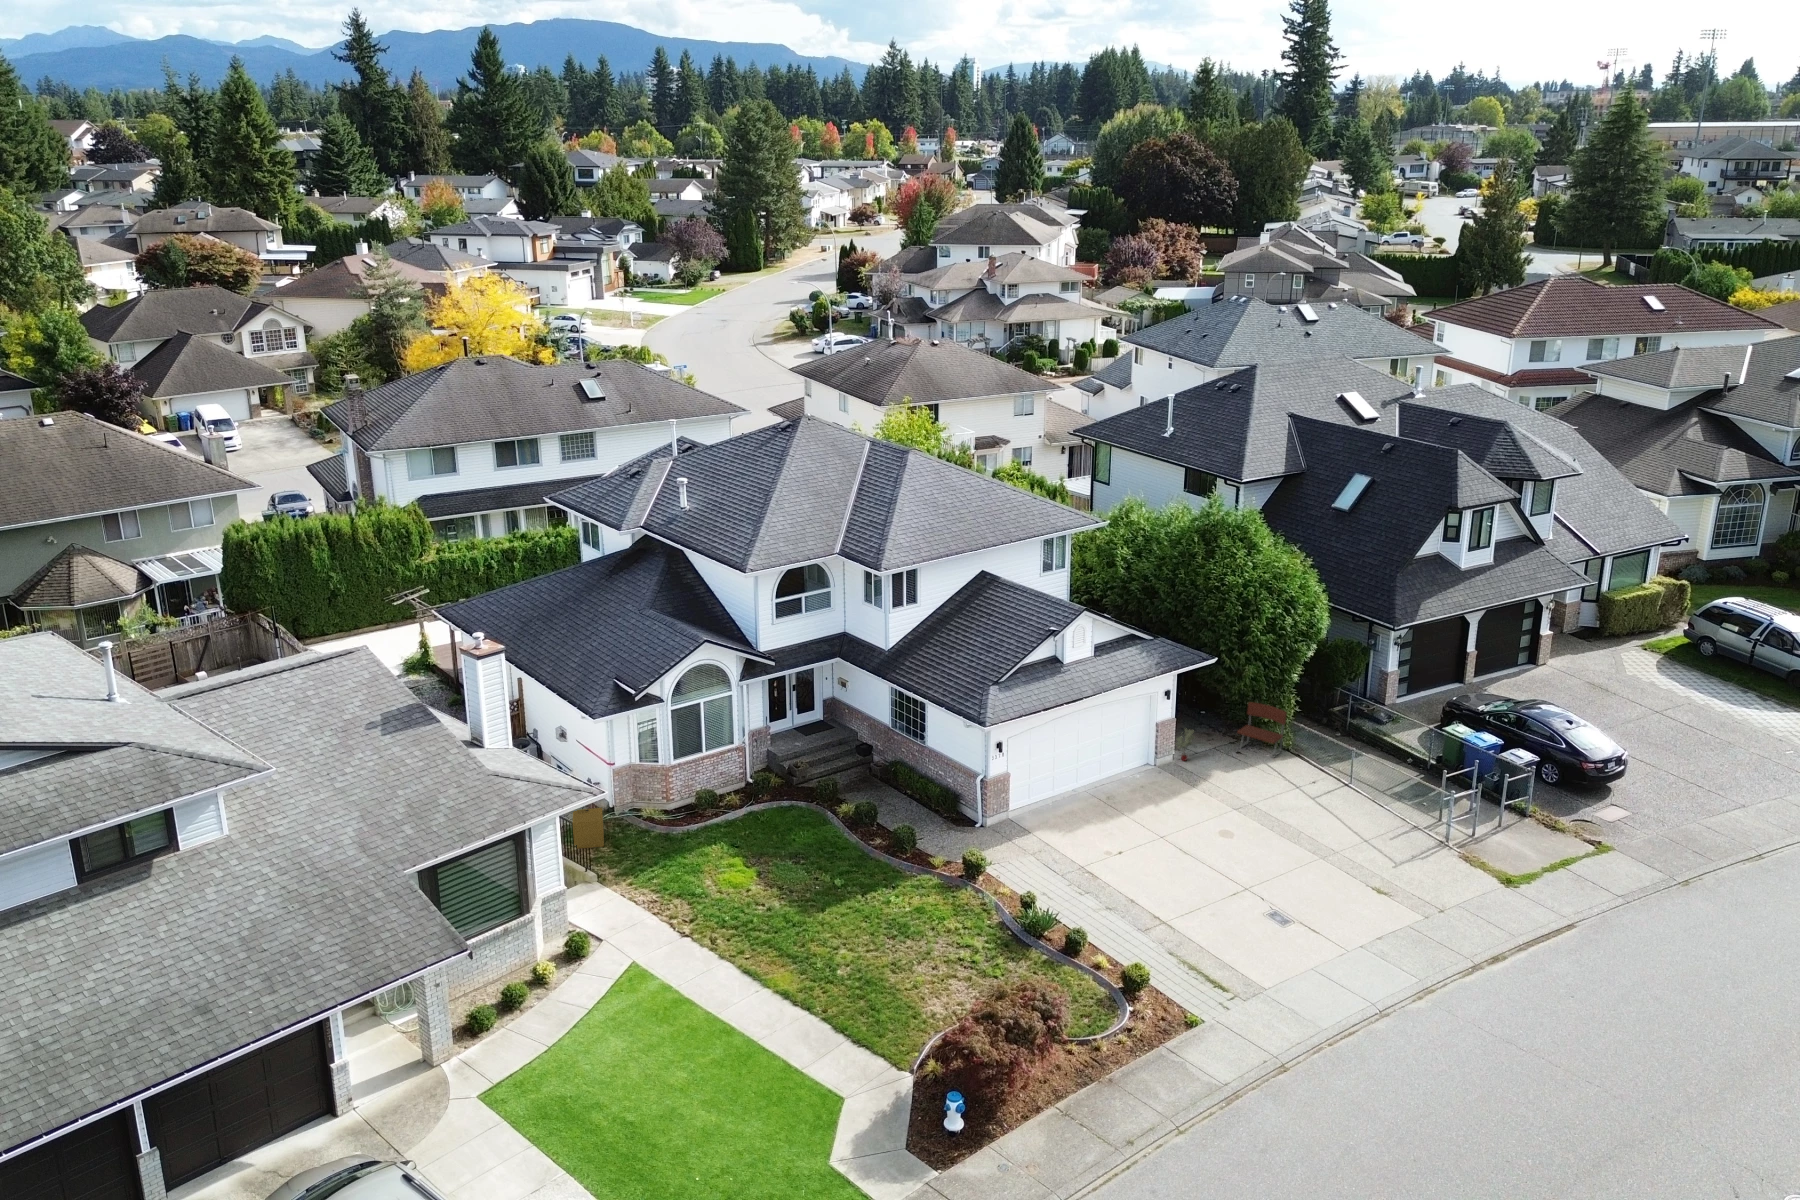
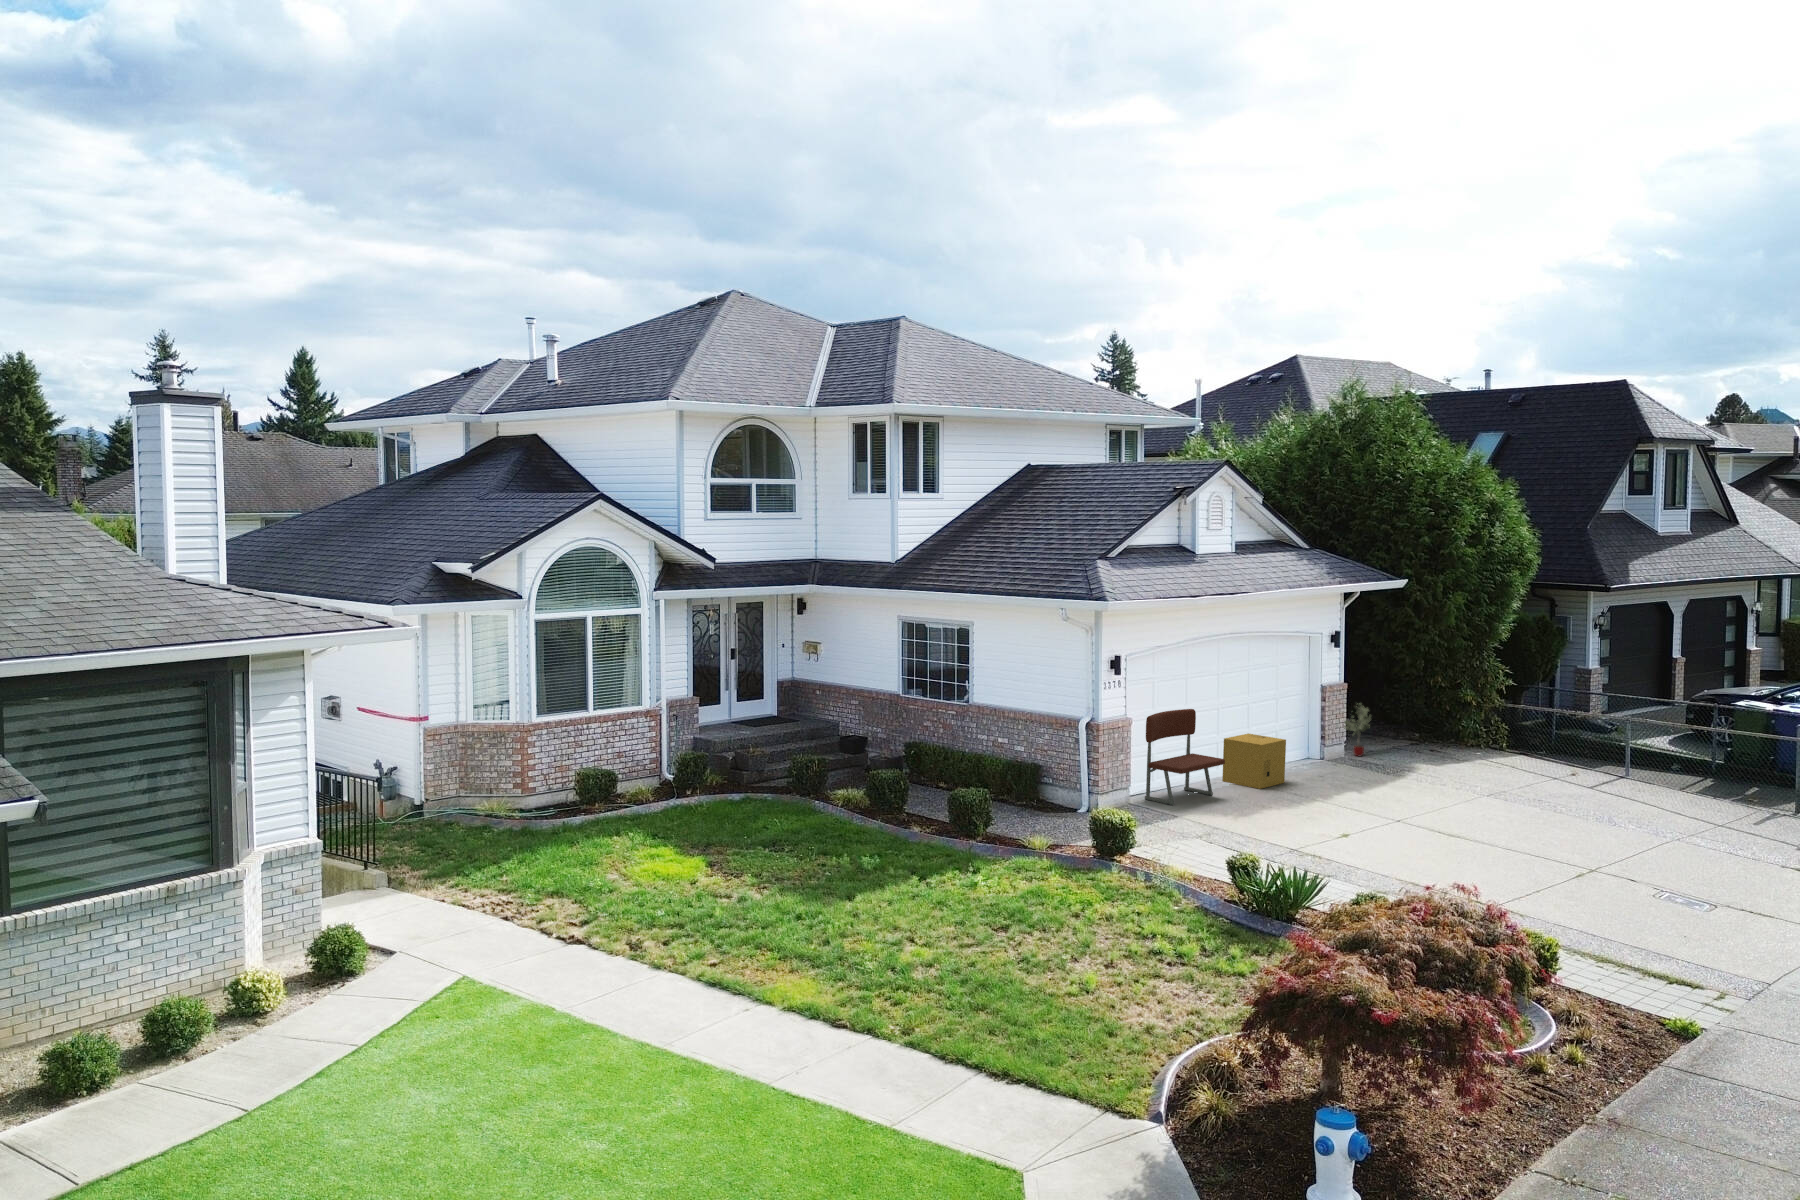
bench: present [1238,702,1287,757] -> present [1145,709,1225,805]
cardboard box: present [573,808,604,849] -> present [1222,733,1286,789]

